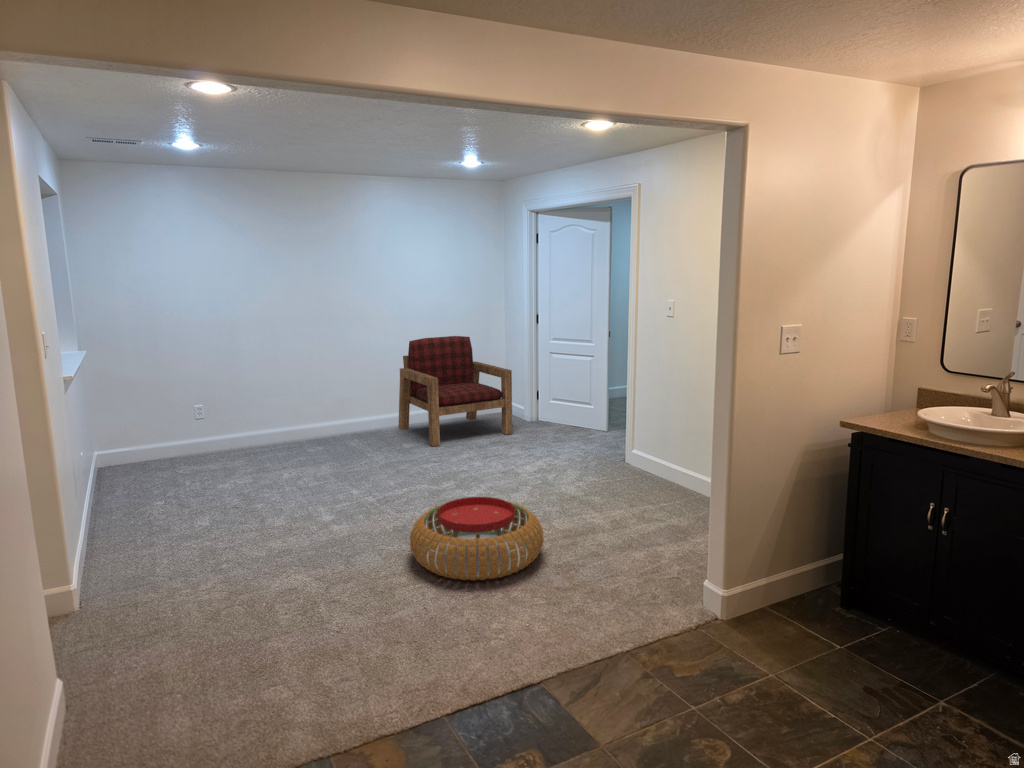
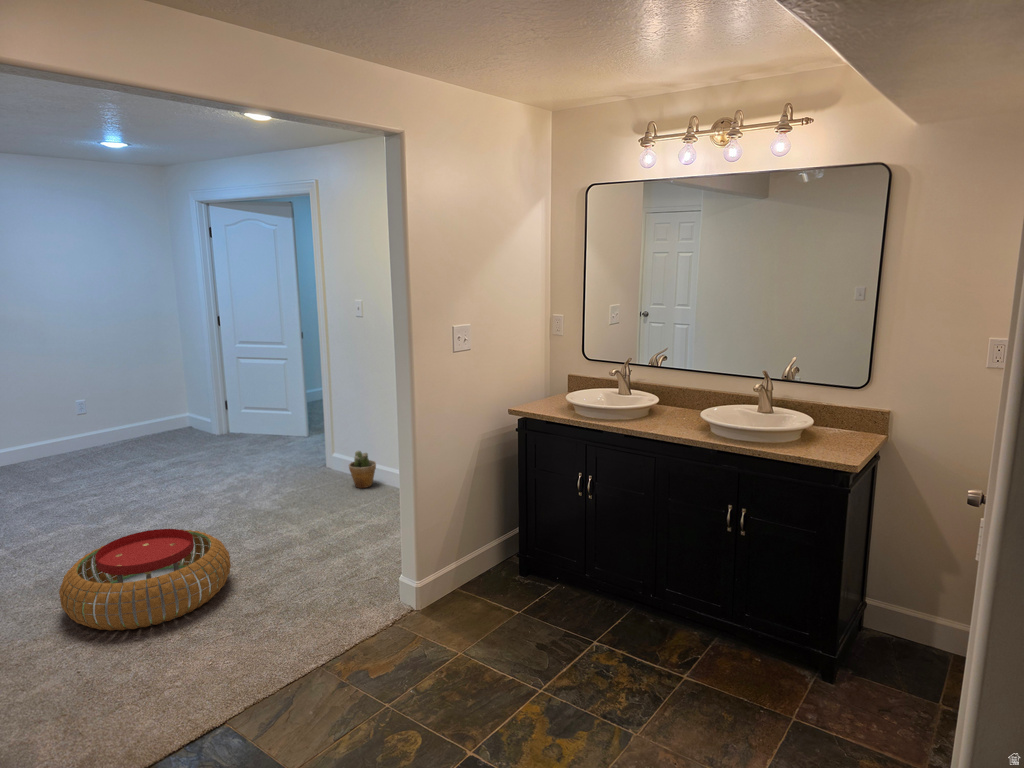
armchair: present [398,336,512,446] -> none [43,345,199,477]
potted plant: none [650,450,677,488] -> present [349,451,376,488]

